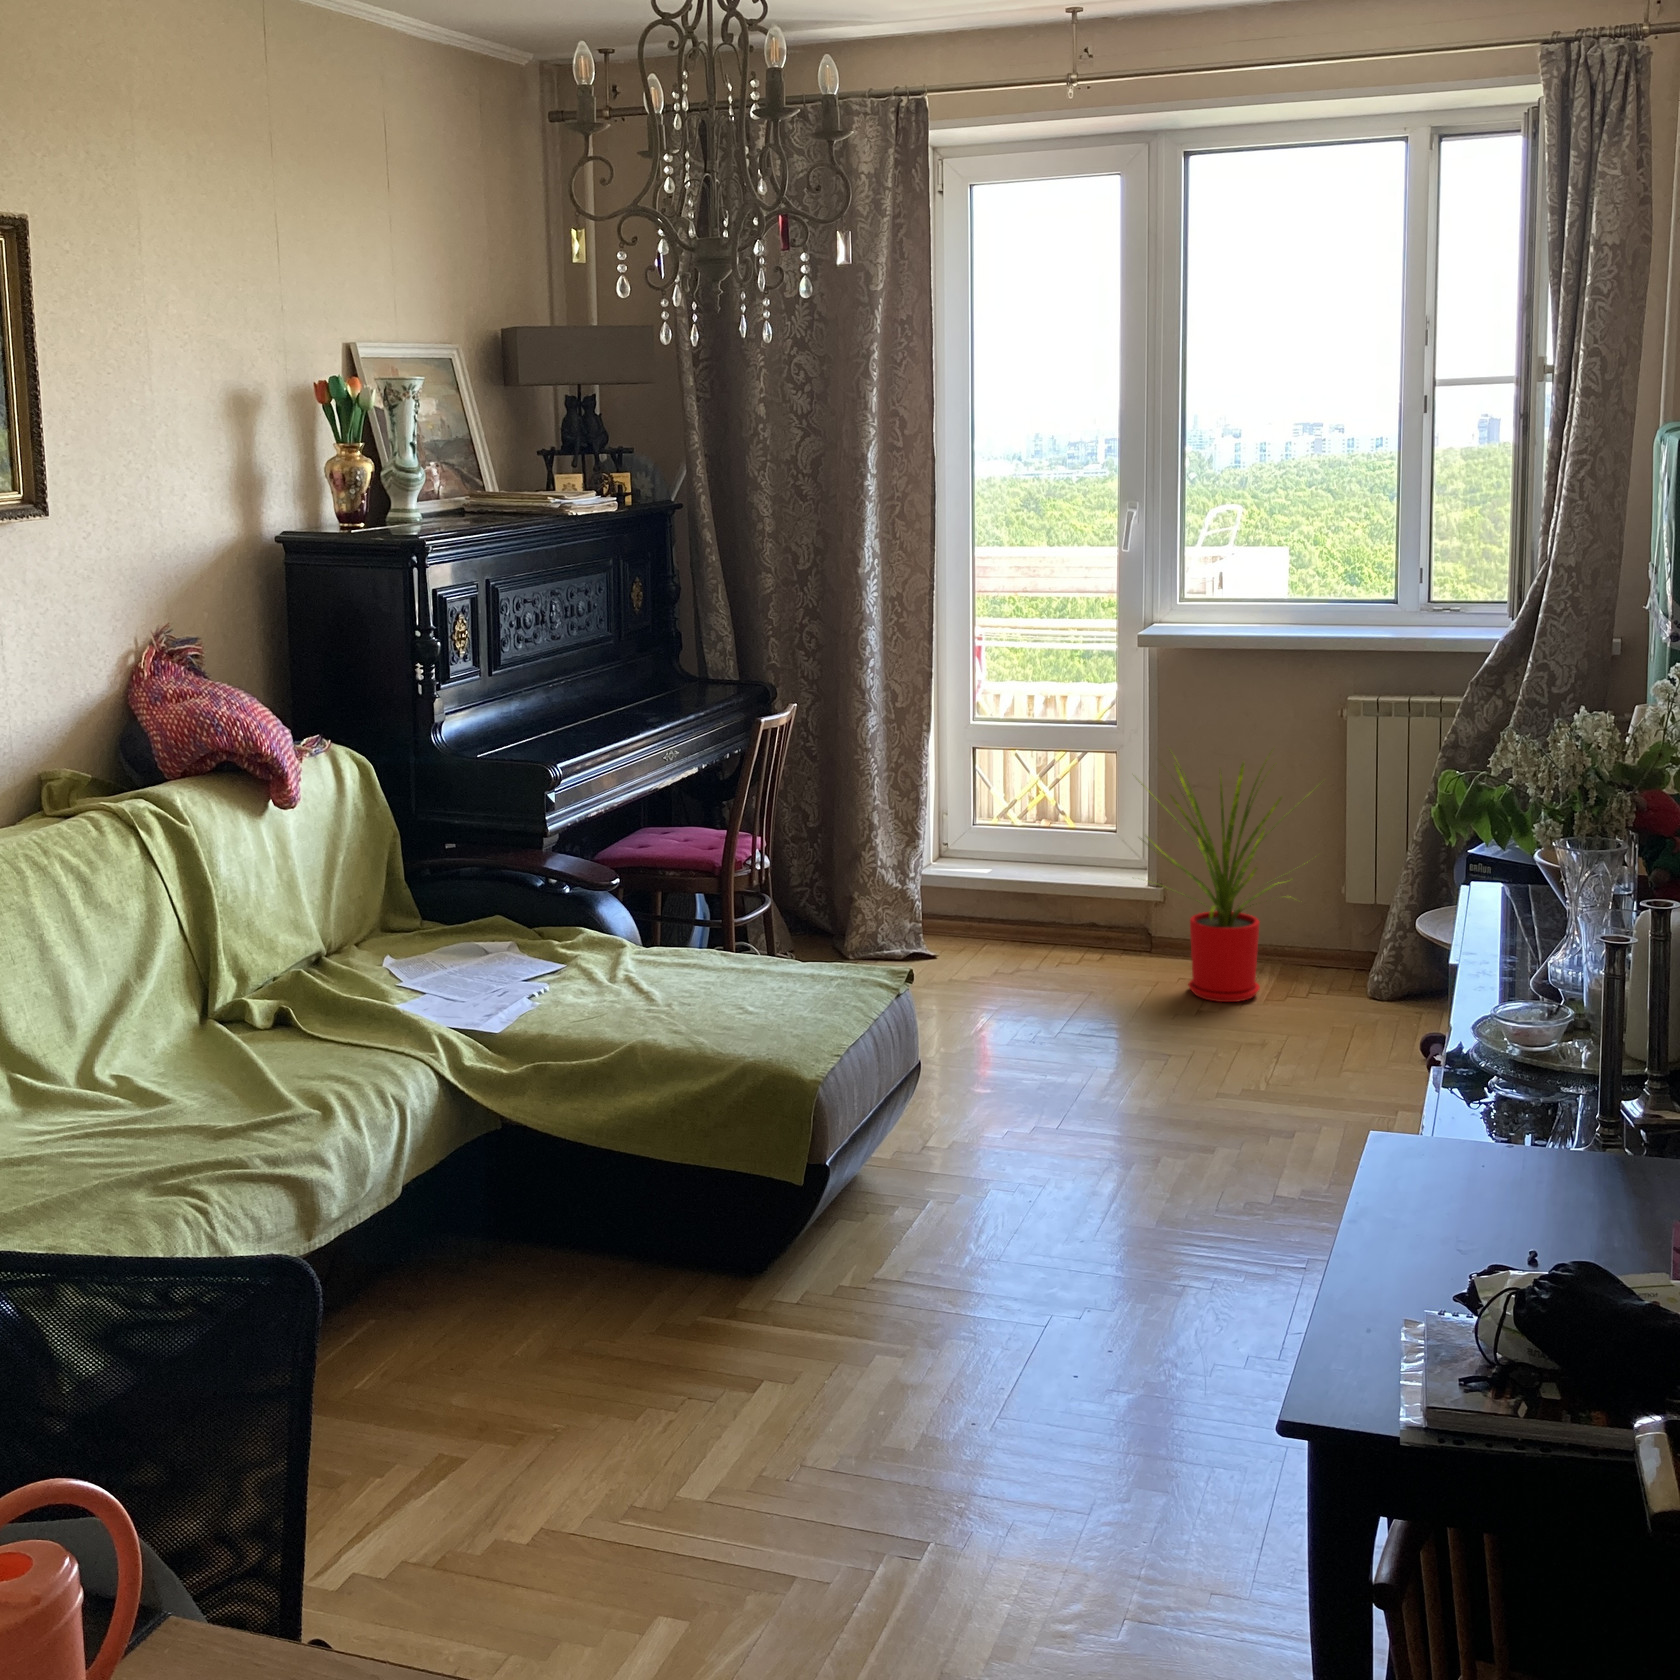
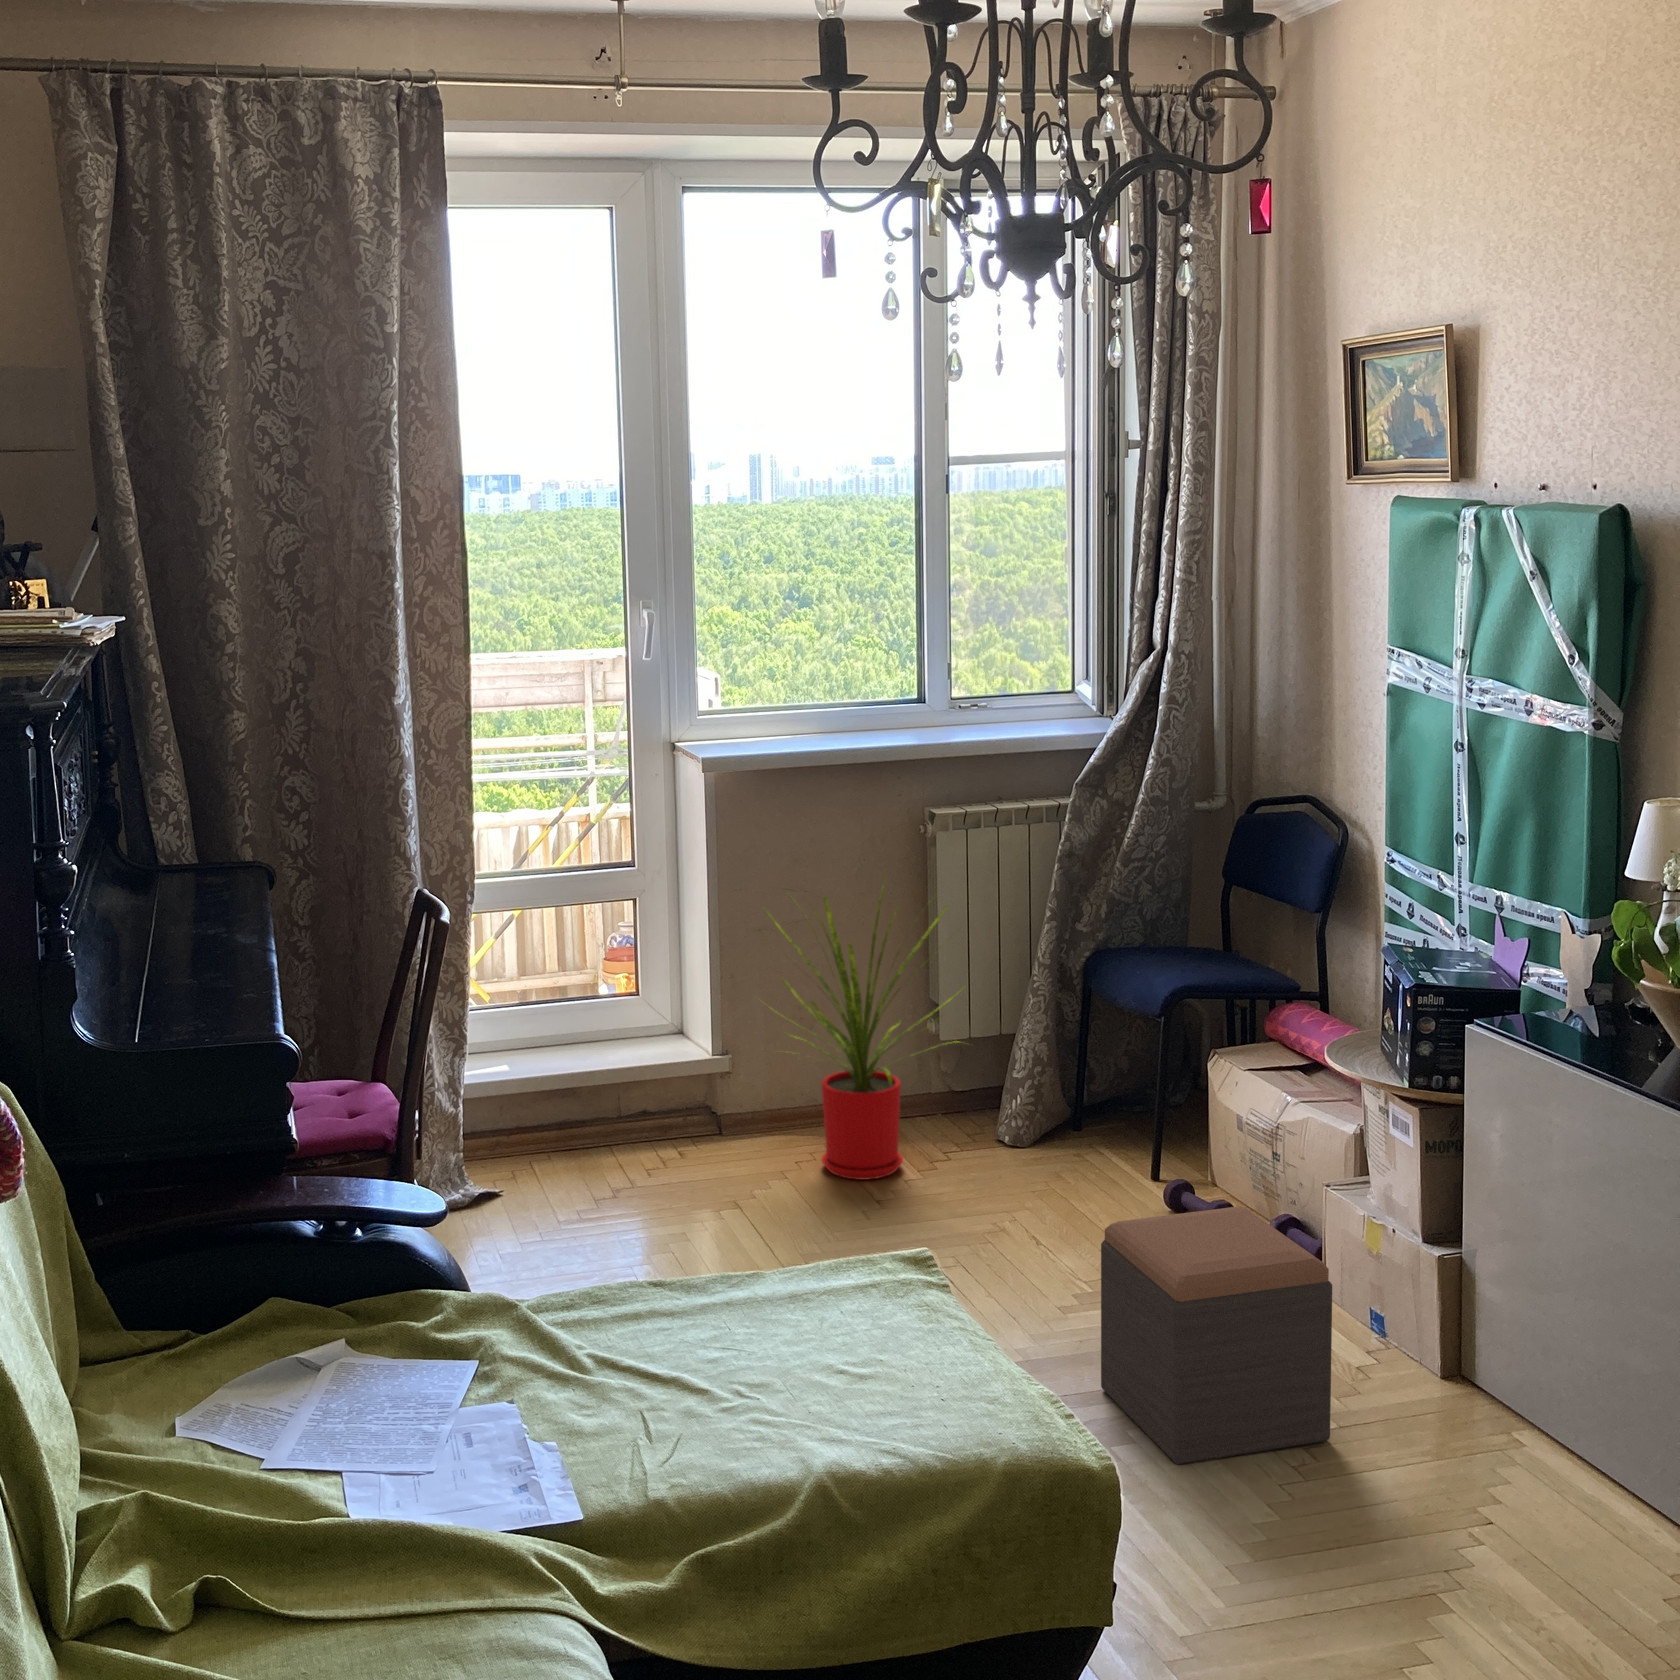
footstool: none [1095,1013,1260,1211] -> present [1101,1206,1332,1464]

